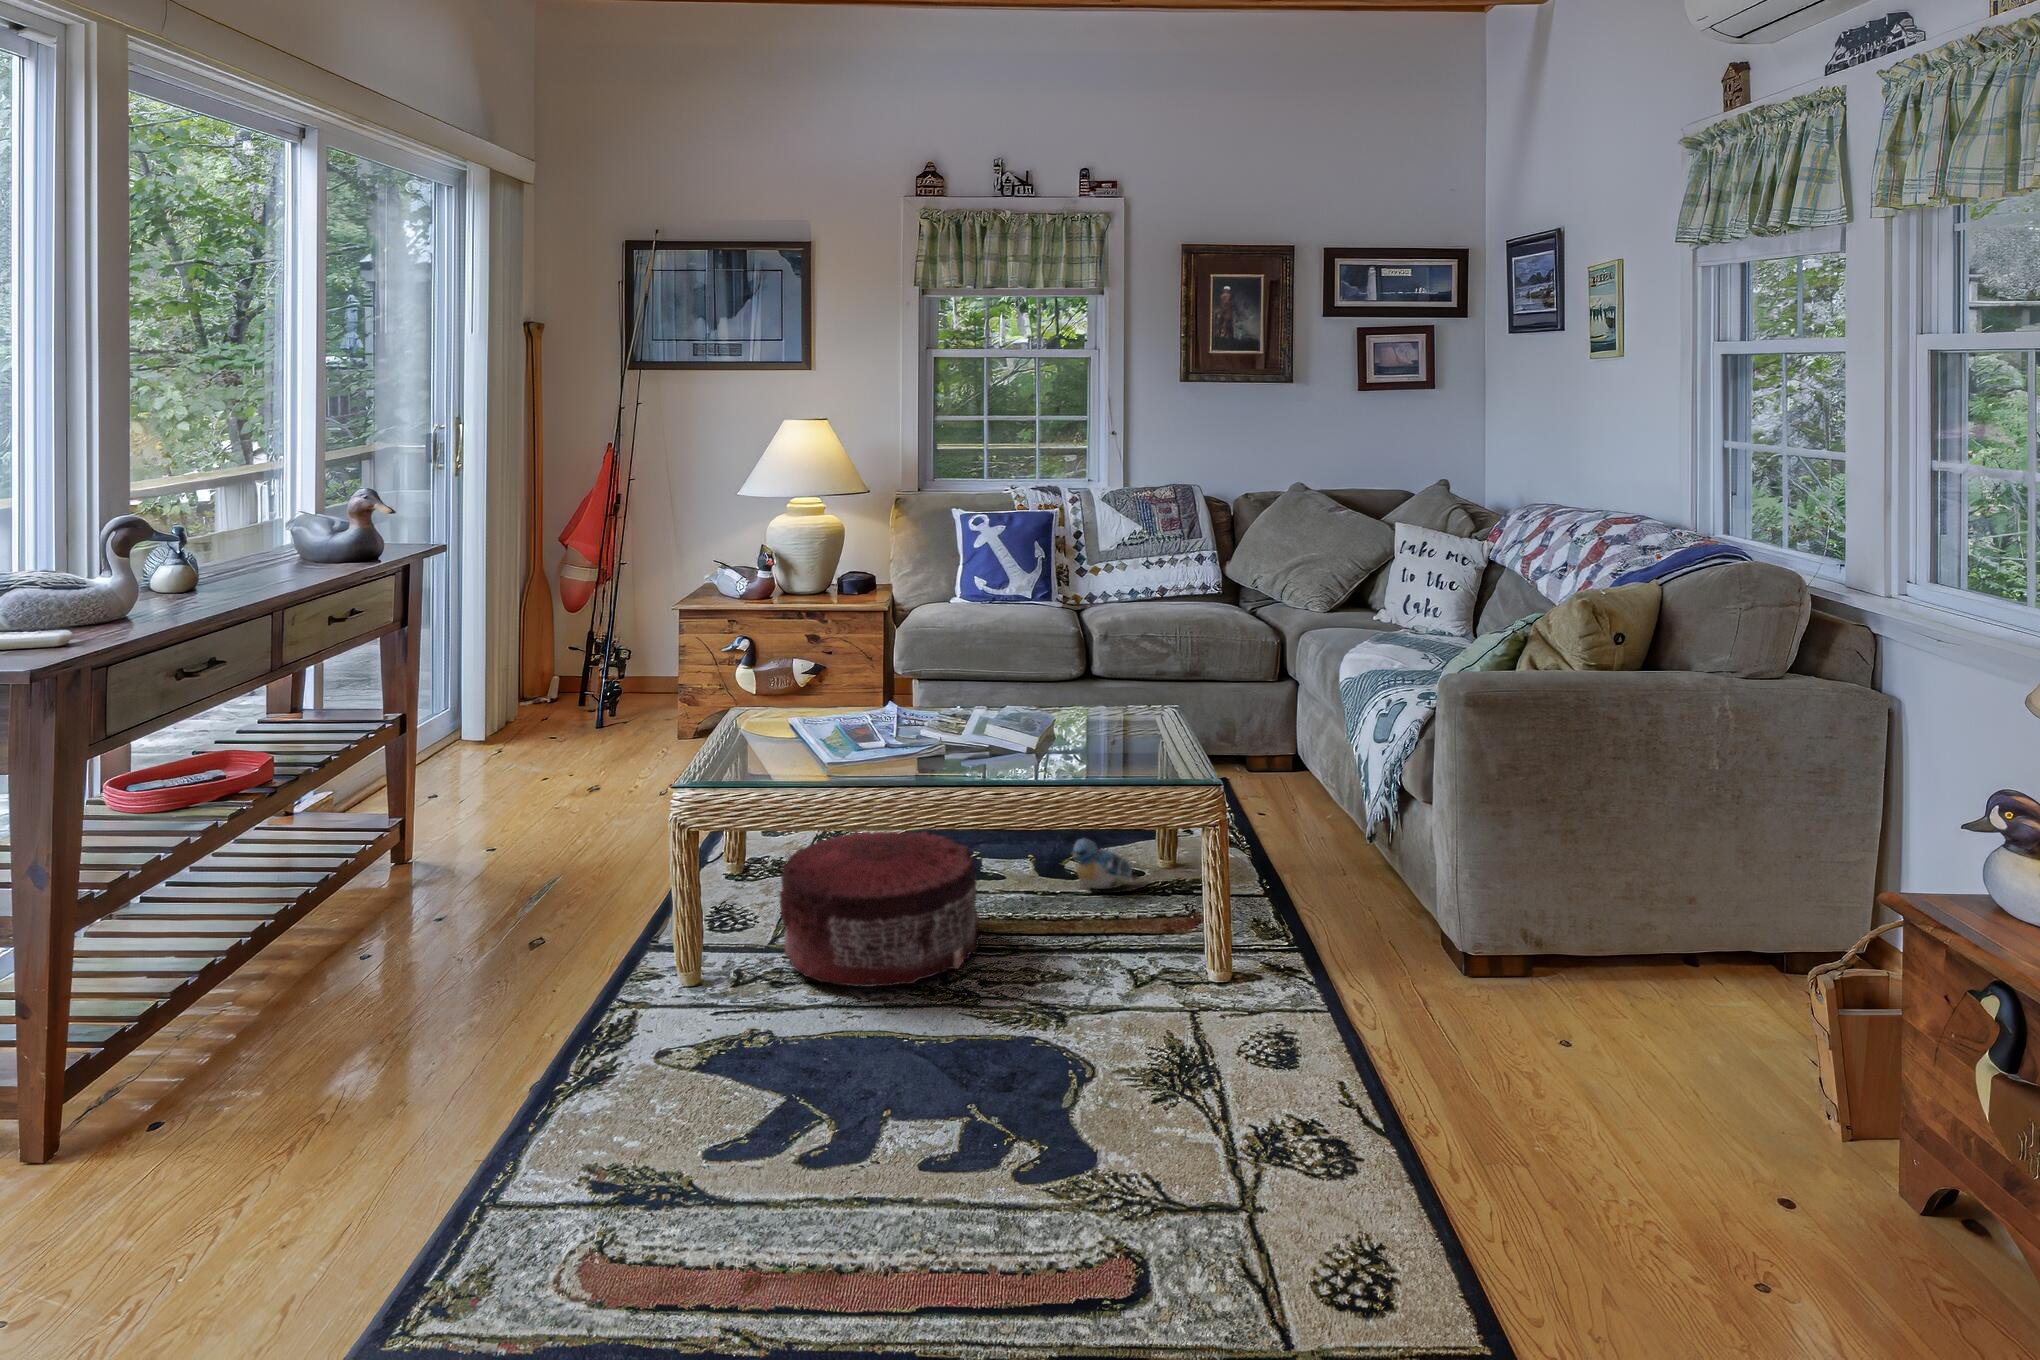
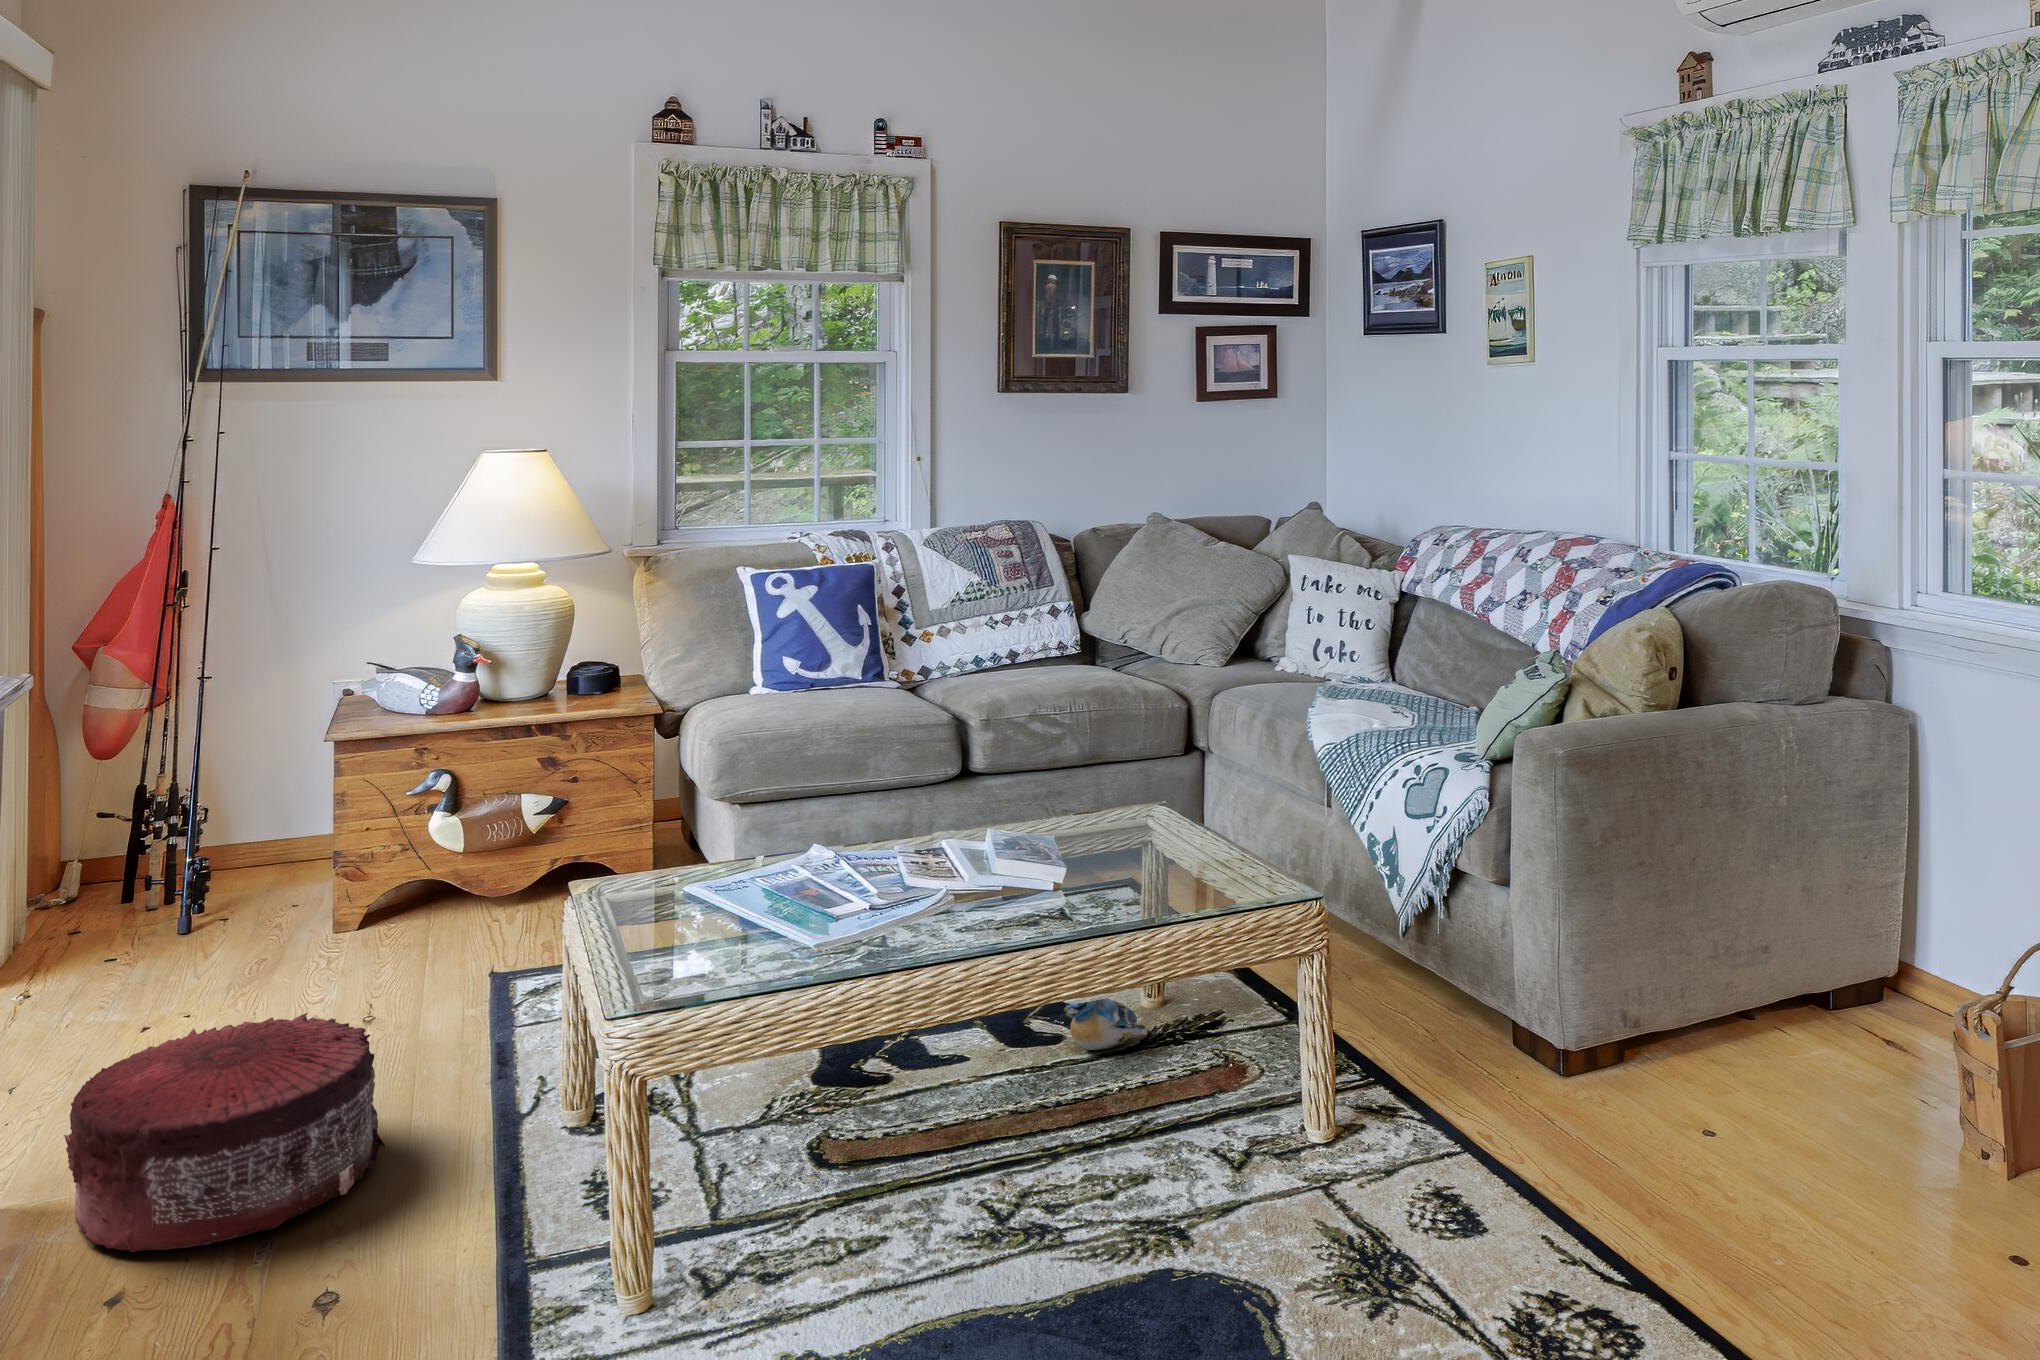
pouf: present [778,831,983,987] -> present [64,1013,385,1252]

